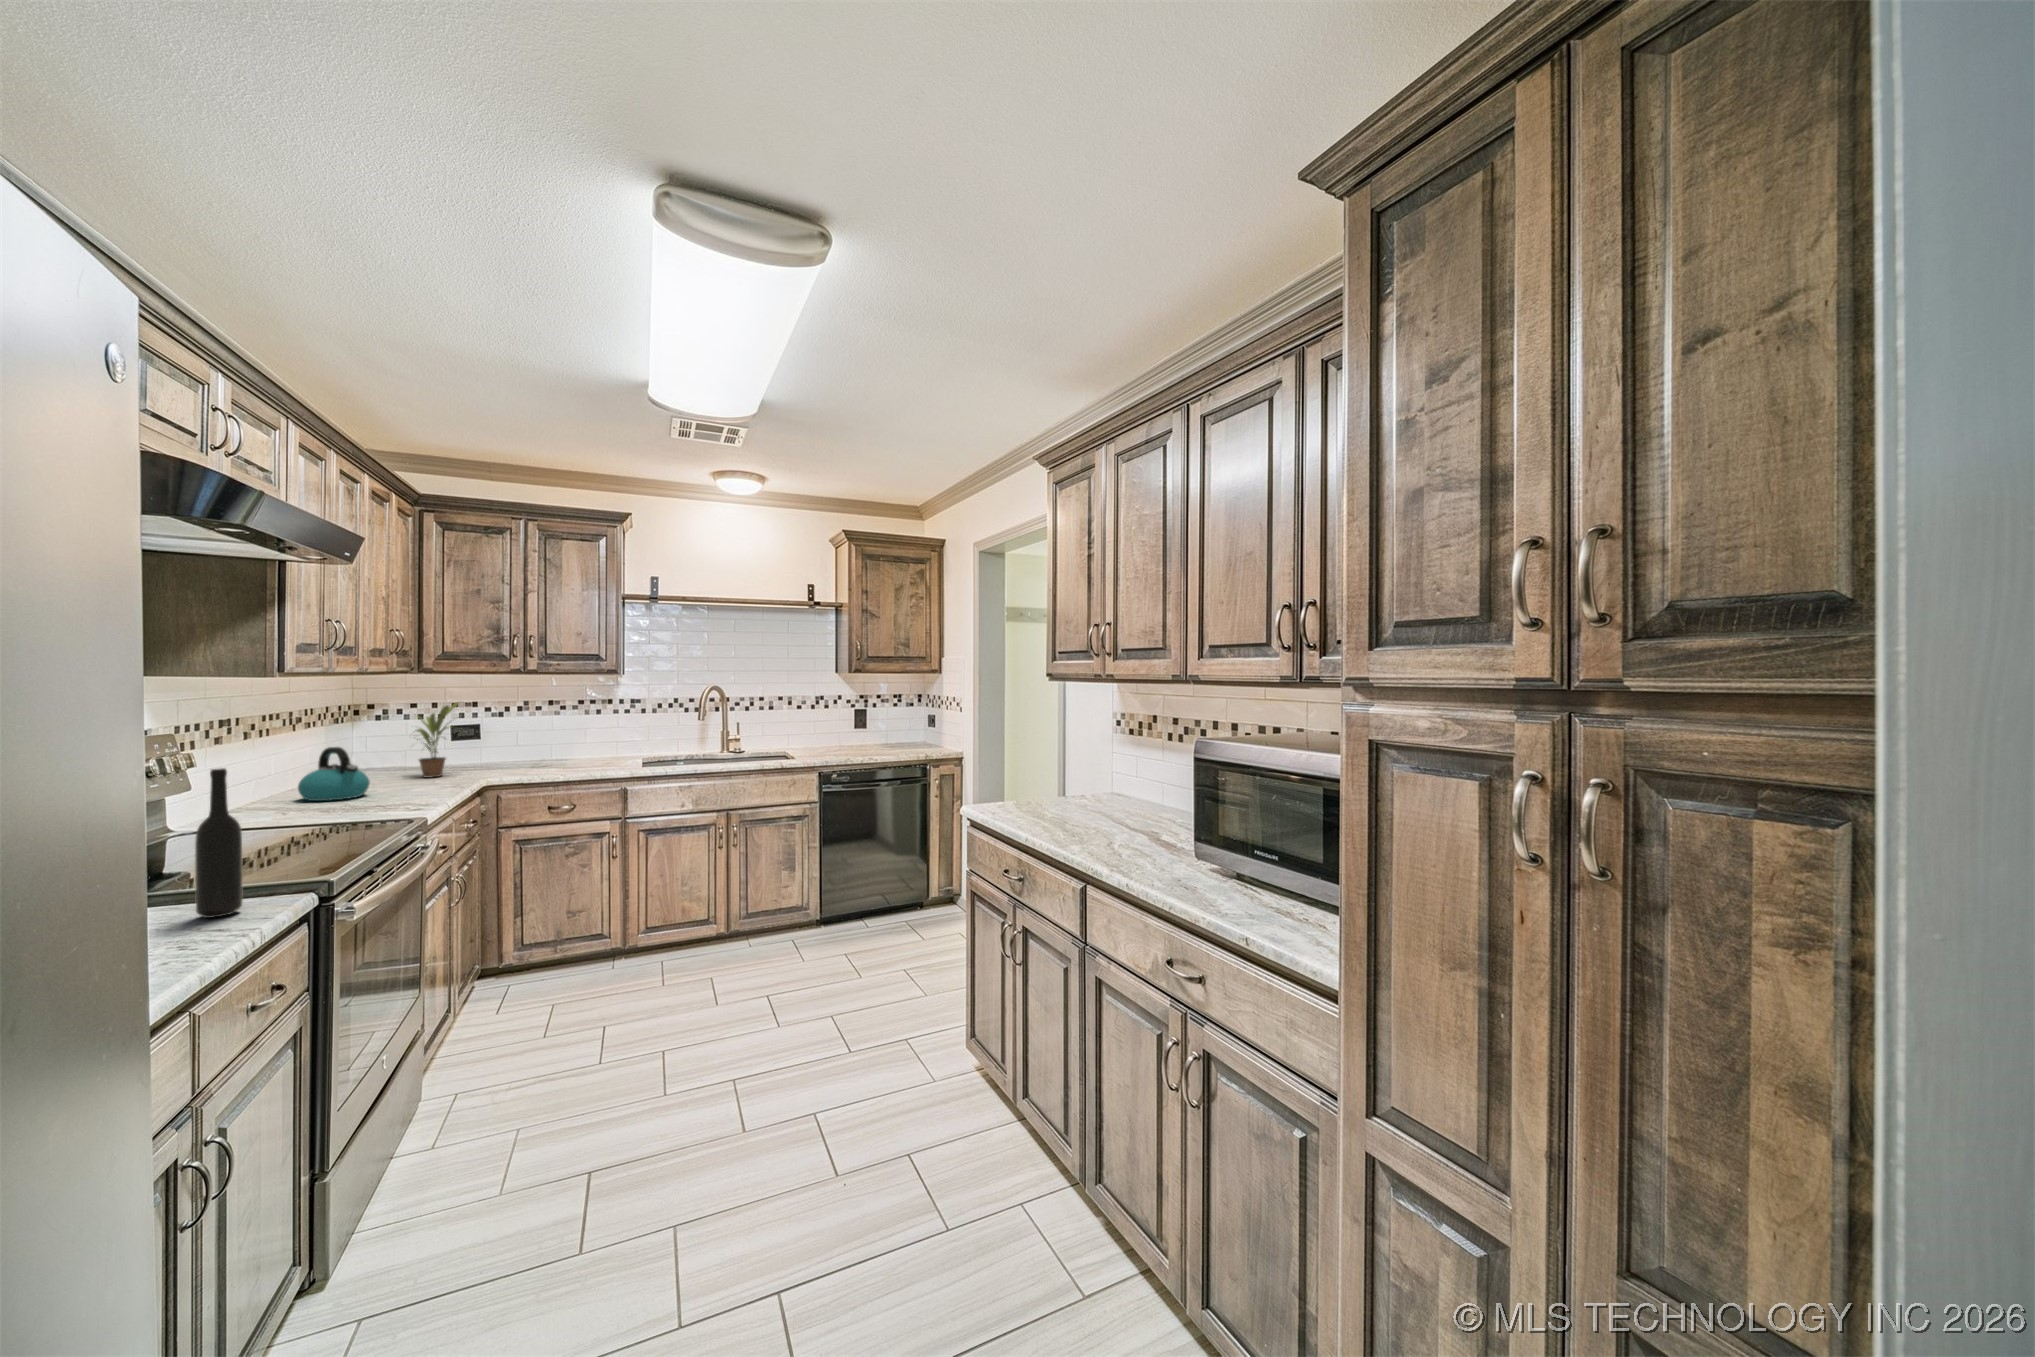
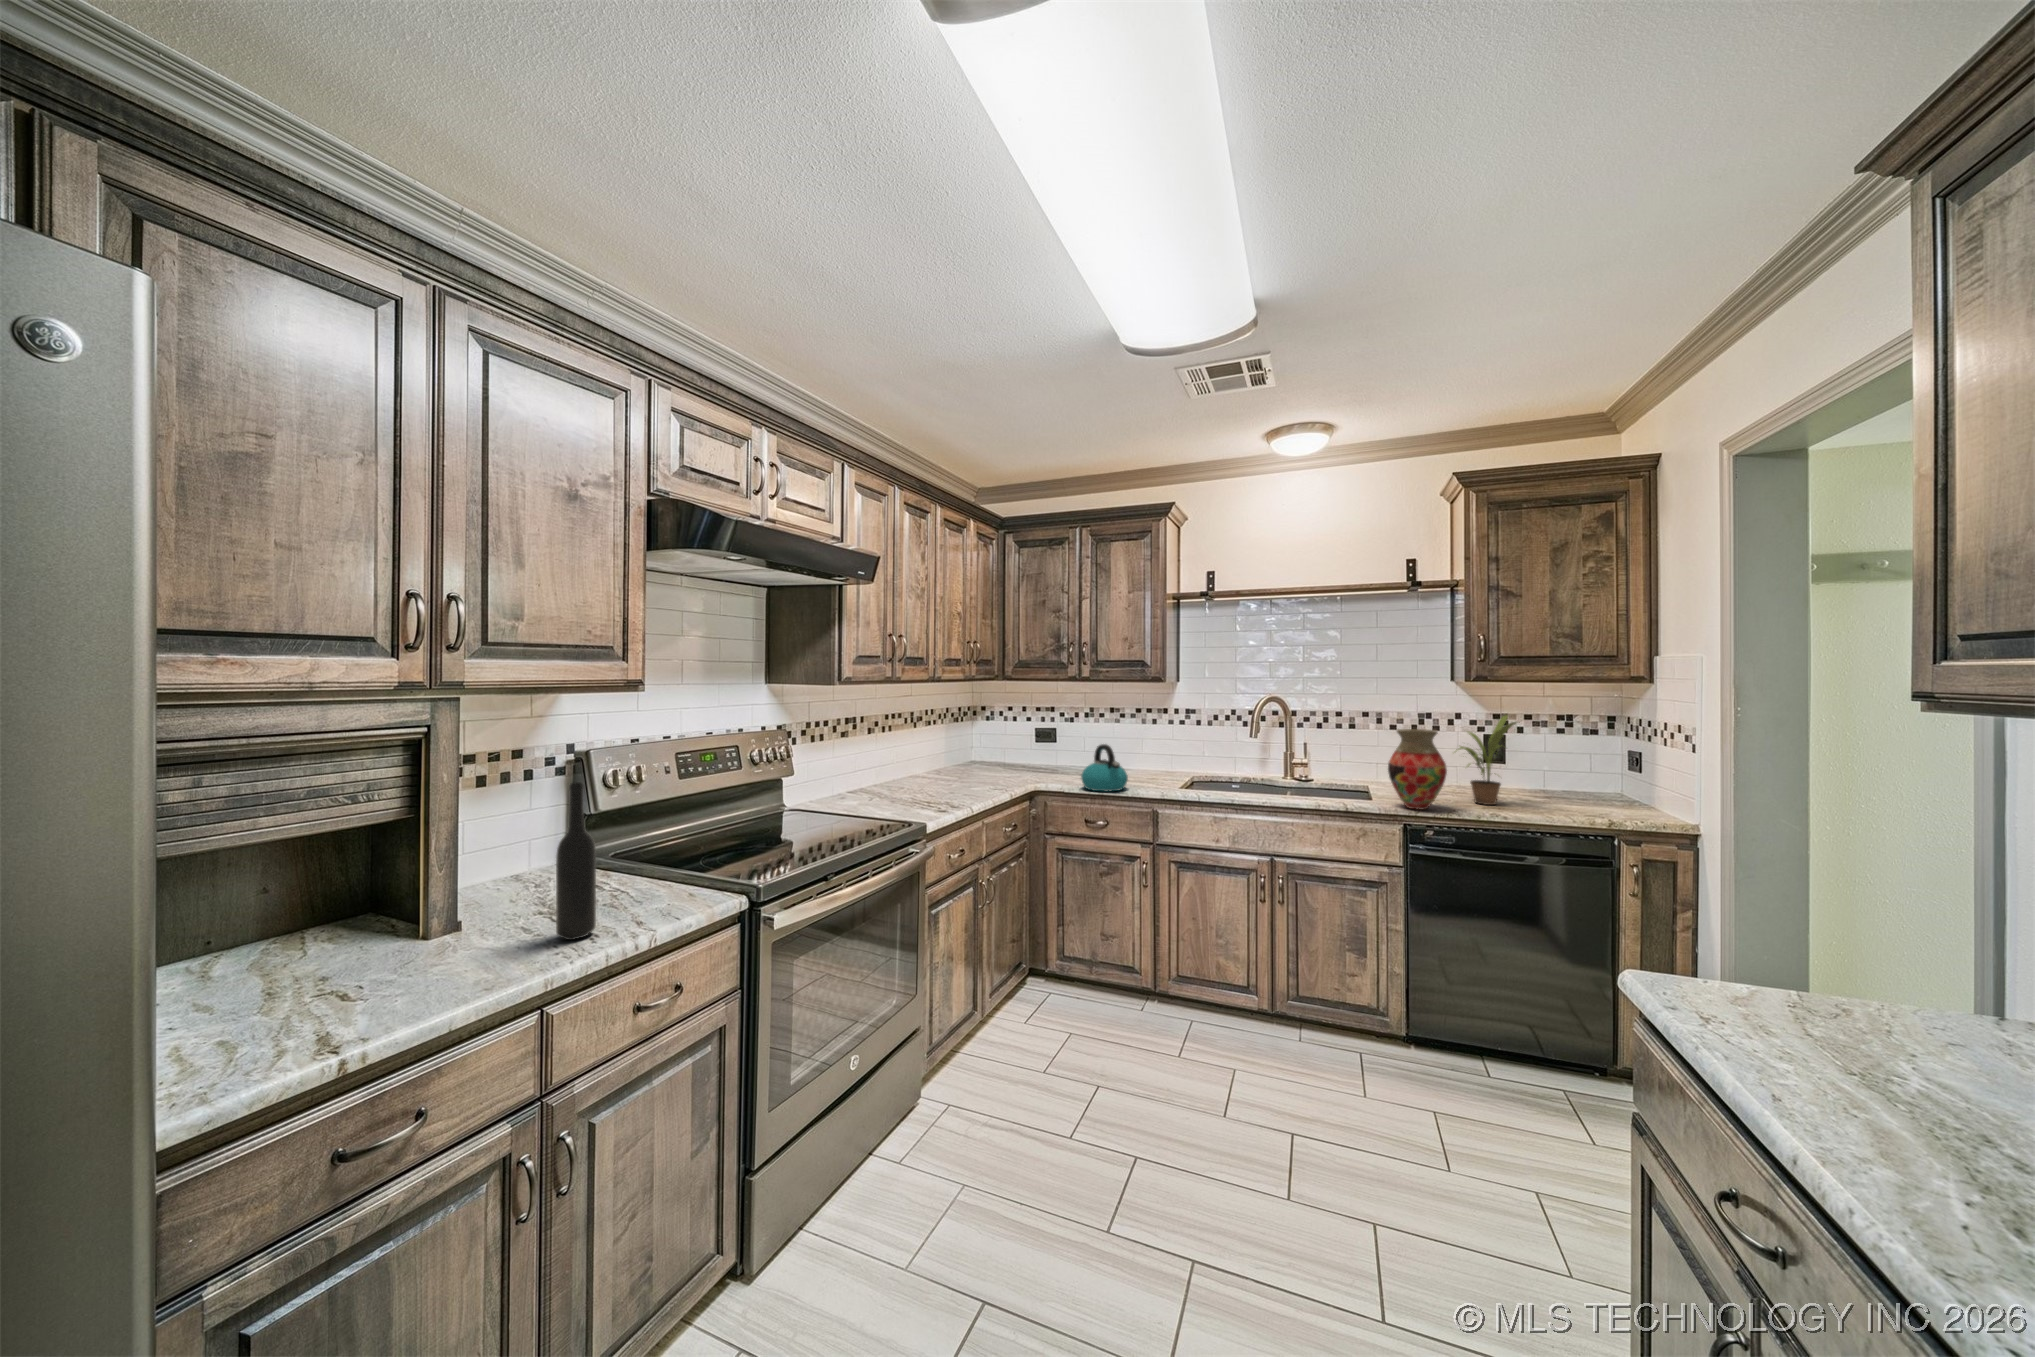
potted plant: present [414,702,459,778] -> present [1458,716,1520,805]
vase: none [808,706,844,761] -> present [1388,729,1447,810]
kettle: present [298,747,370,801] -> present [1081,744,1128,792]

